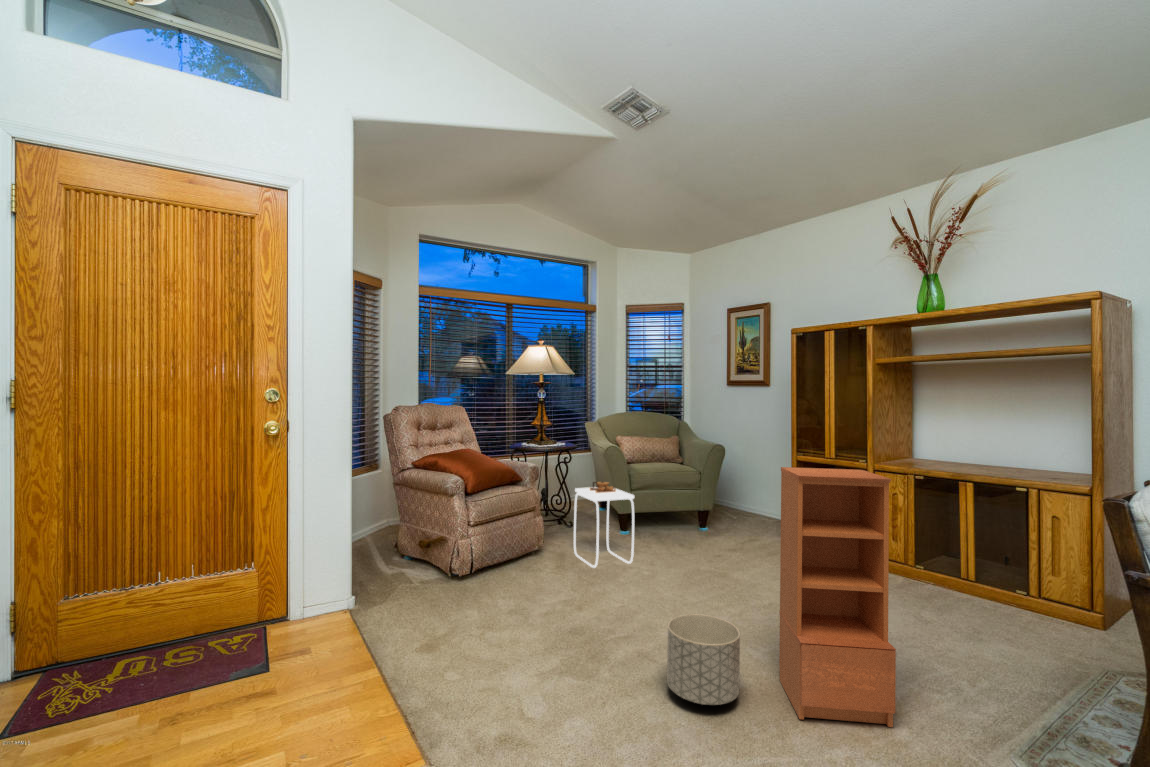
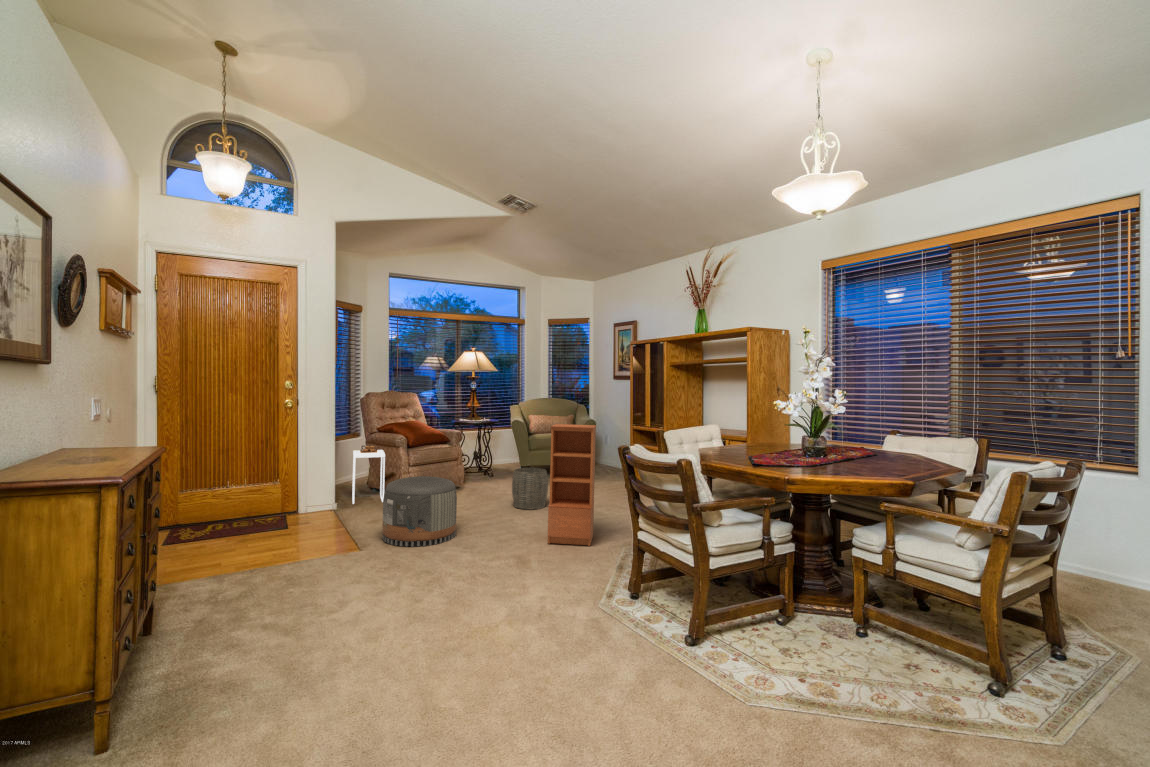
side table: present [574,482,634,568] -> present [352,446,385,504]
woven basket: none [644,528,704,605] -> present [512,468,548,510]
pouf: none [455,567,597,737] -> present [382,476,457,547]
planter: present [667,614,740,705] -> none [490,500,526,540]

